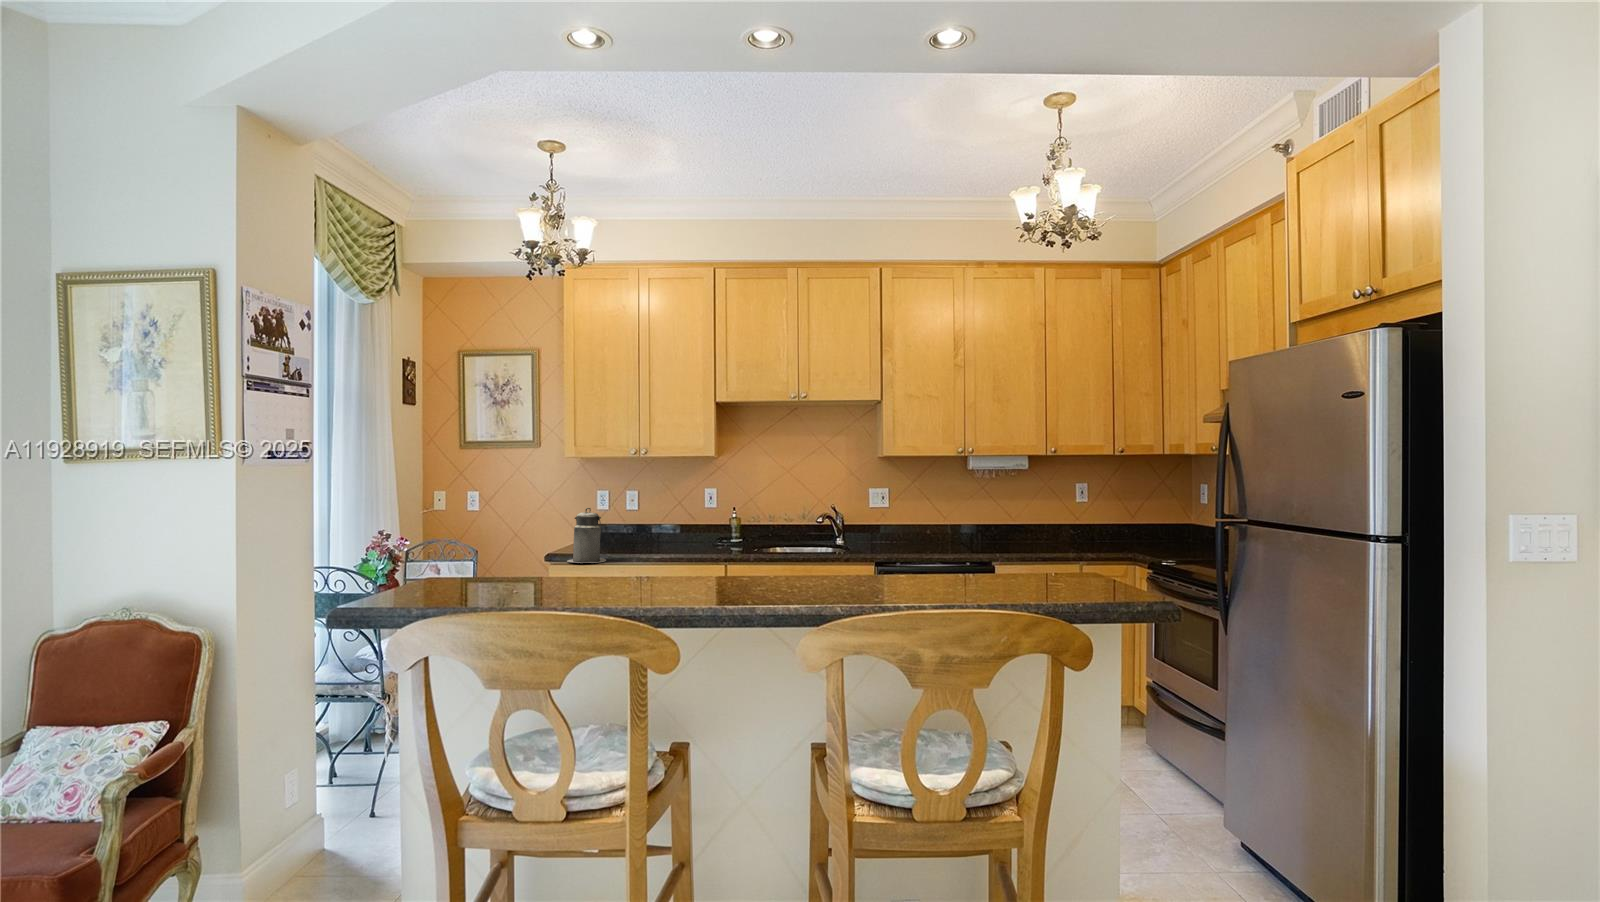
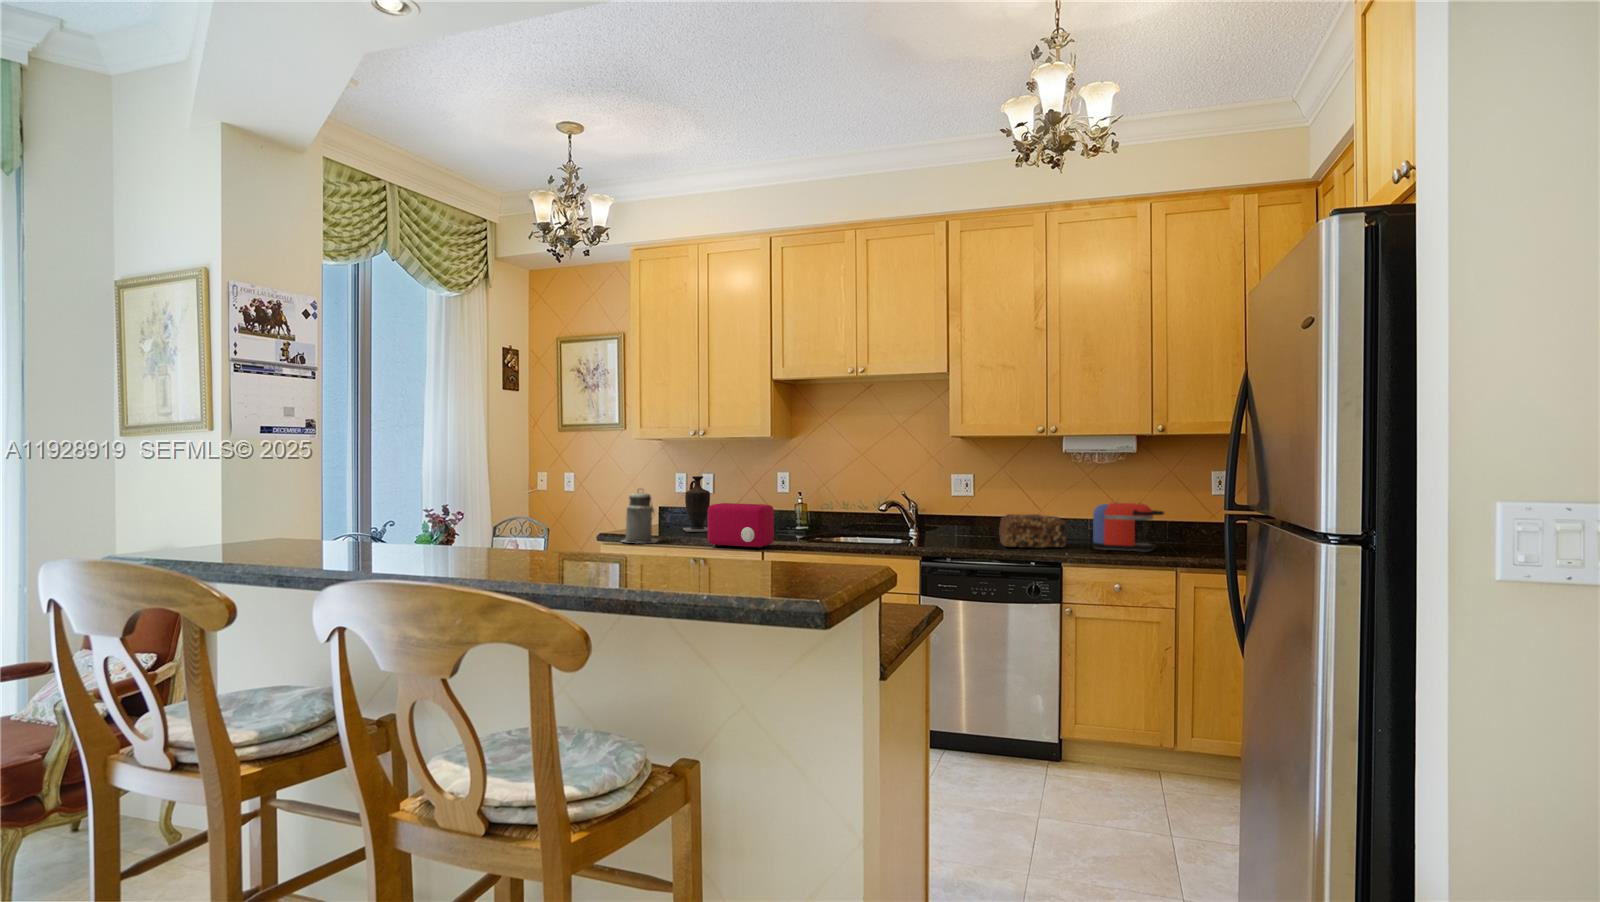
vase: none [610,494,644,550] -> present [683,476,710,532]
coffee maker: none [999,510,1055,549] -> present [1091,503,1164,551]
toaster: none [668,520,731,563] -> present [708,503,774,549]
bread loaf: none [923,521,981,550] -> present [999,514,1066,548]

